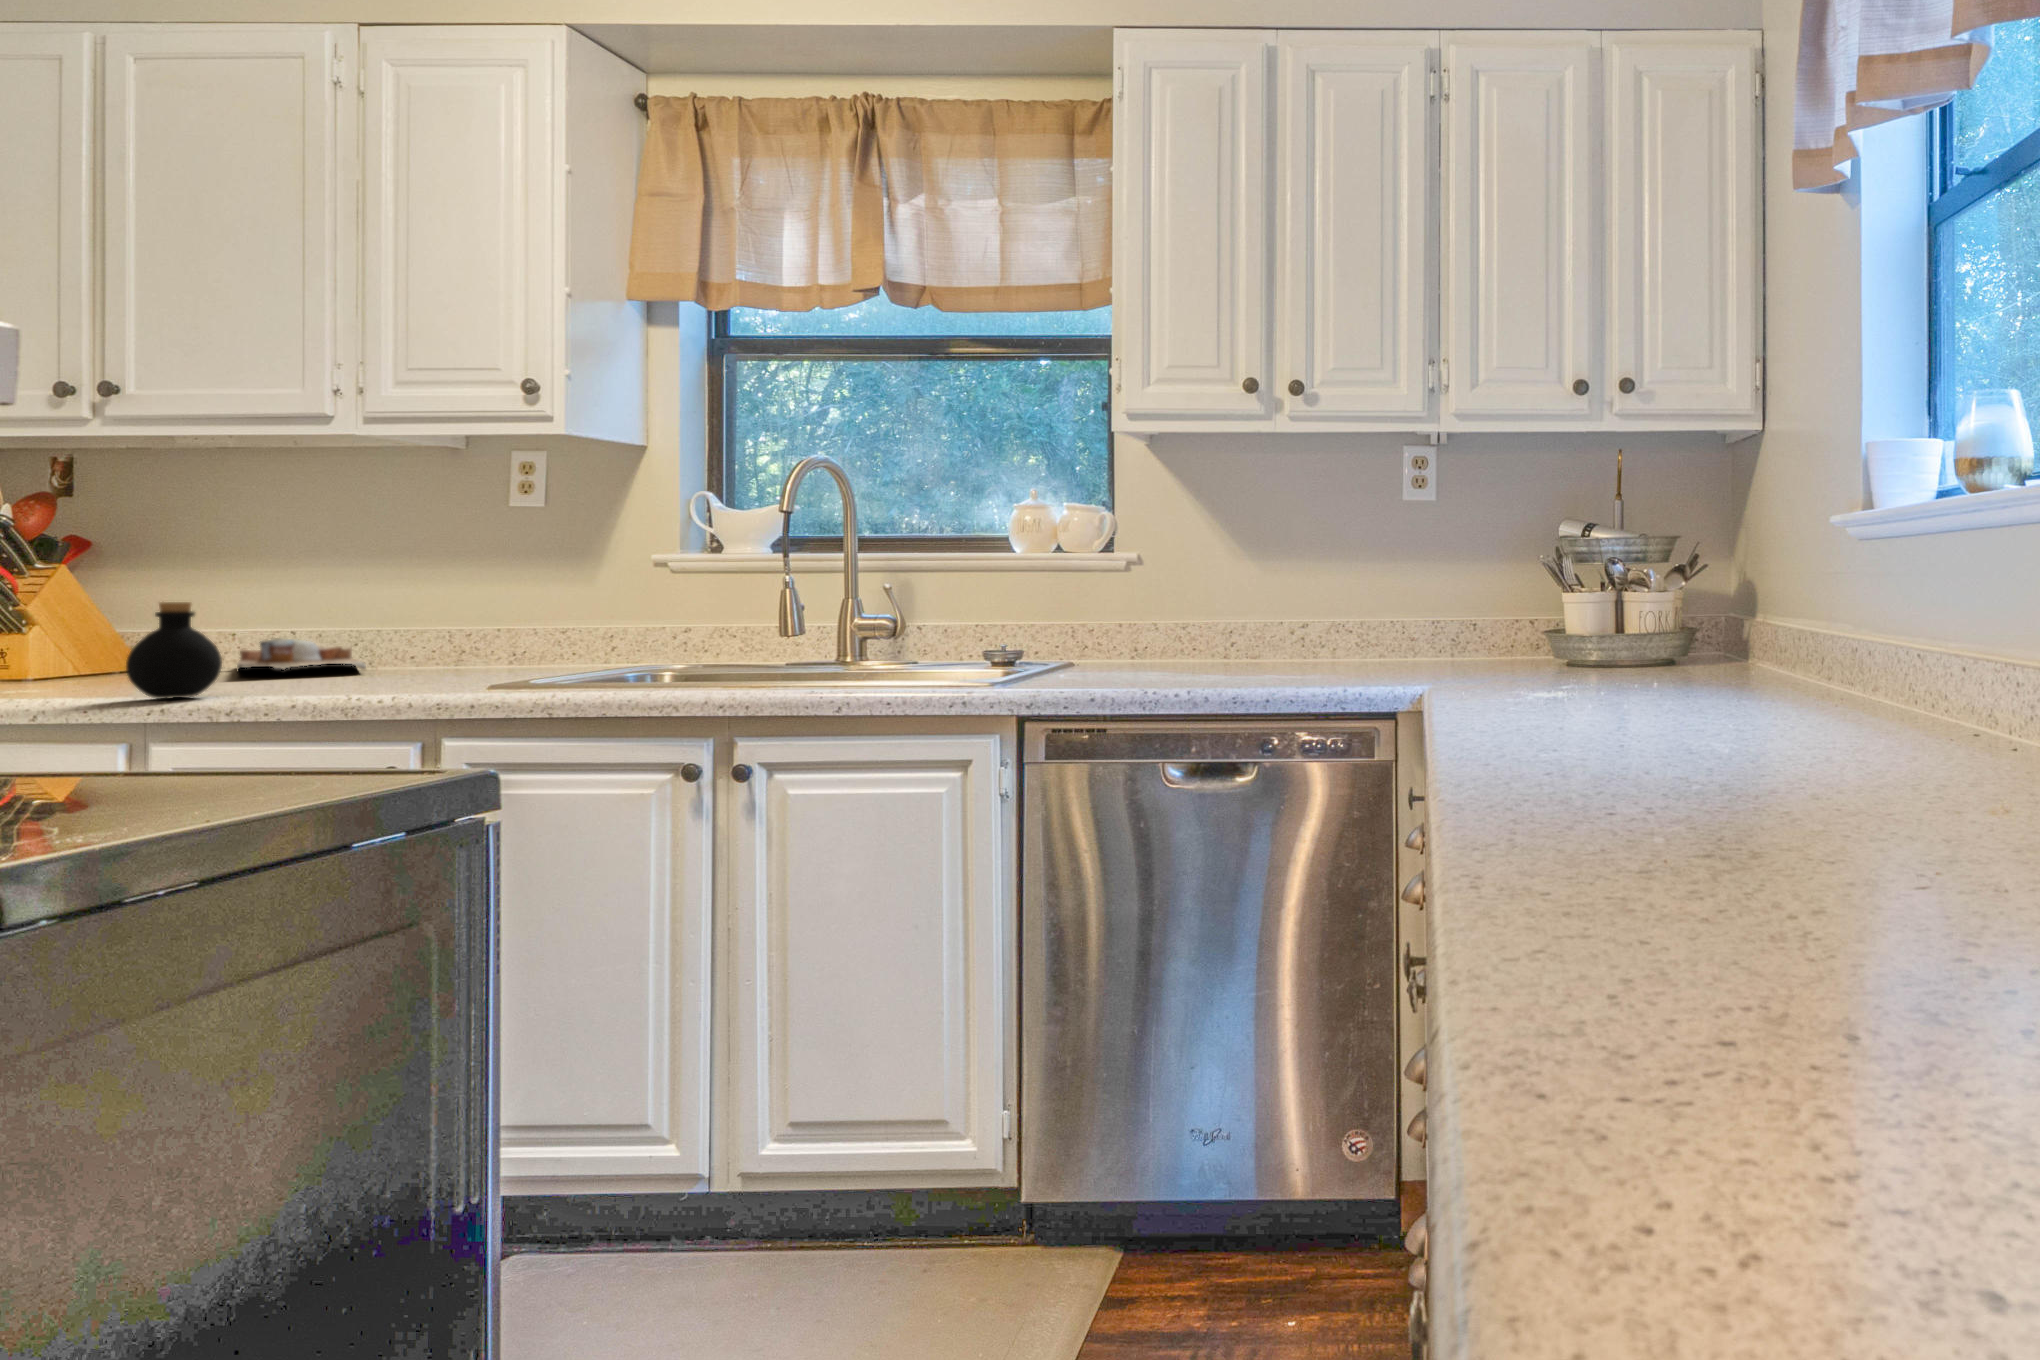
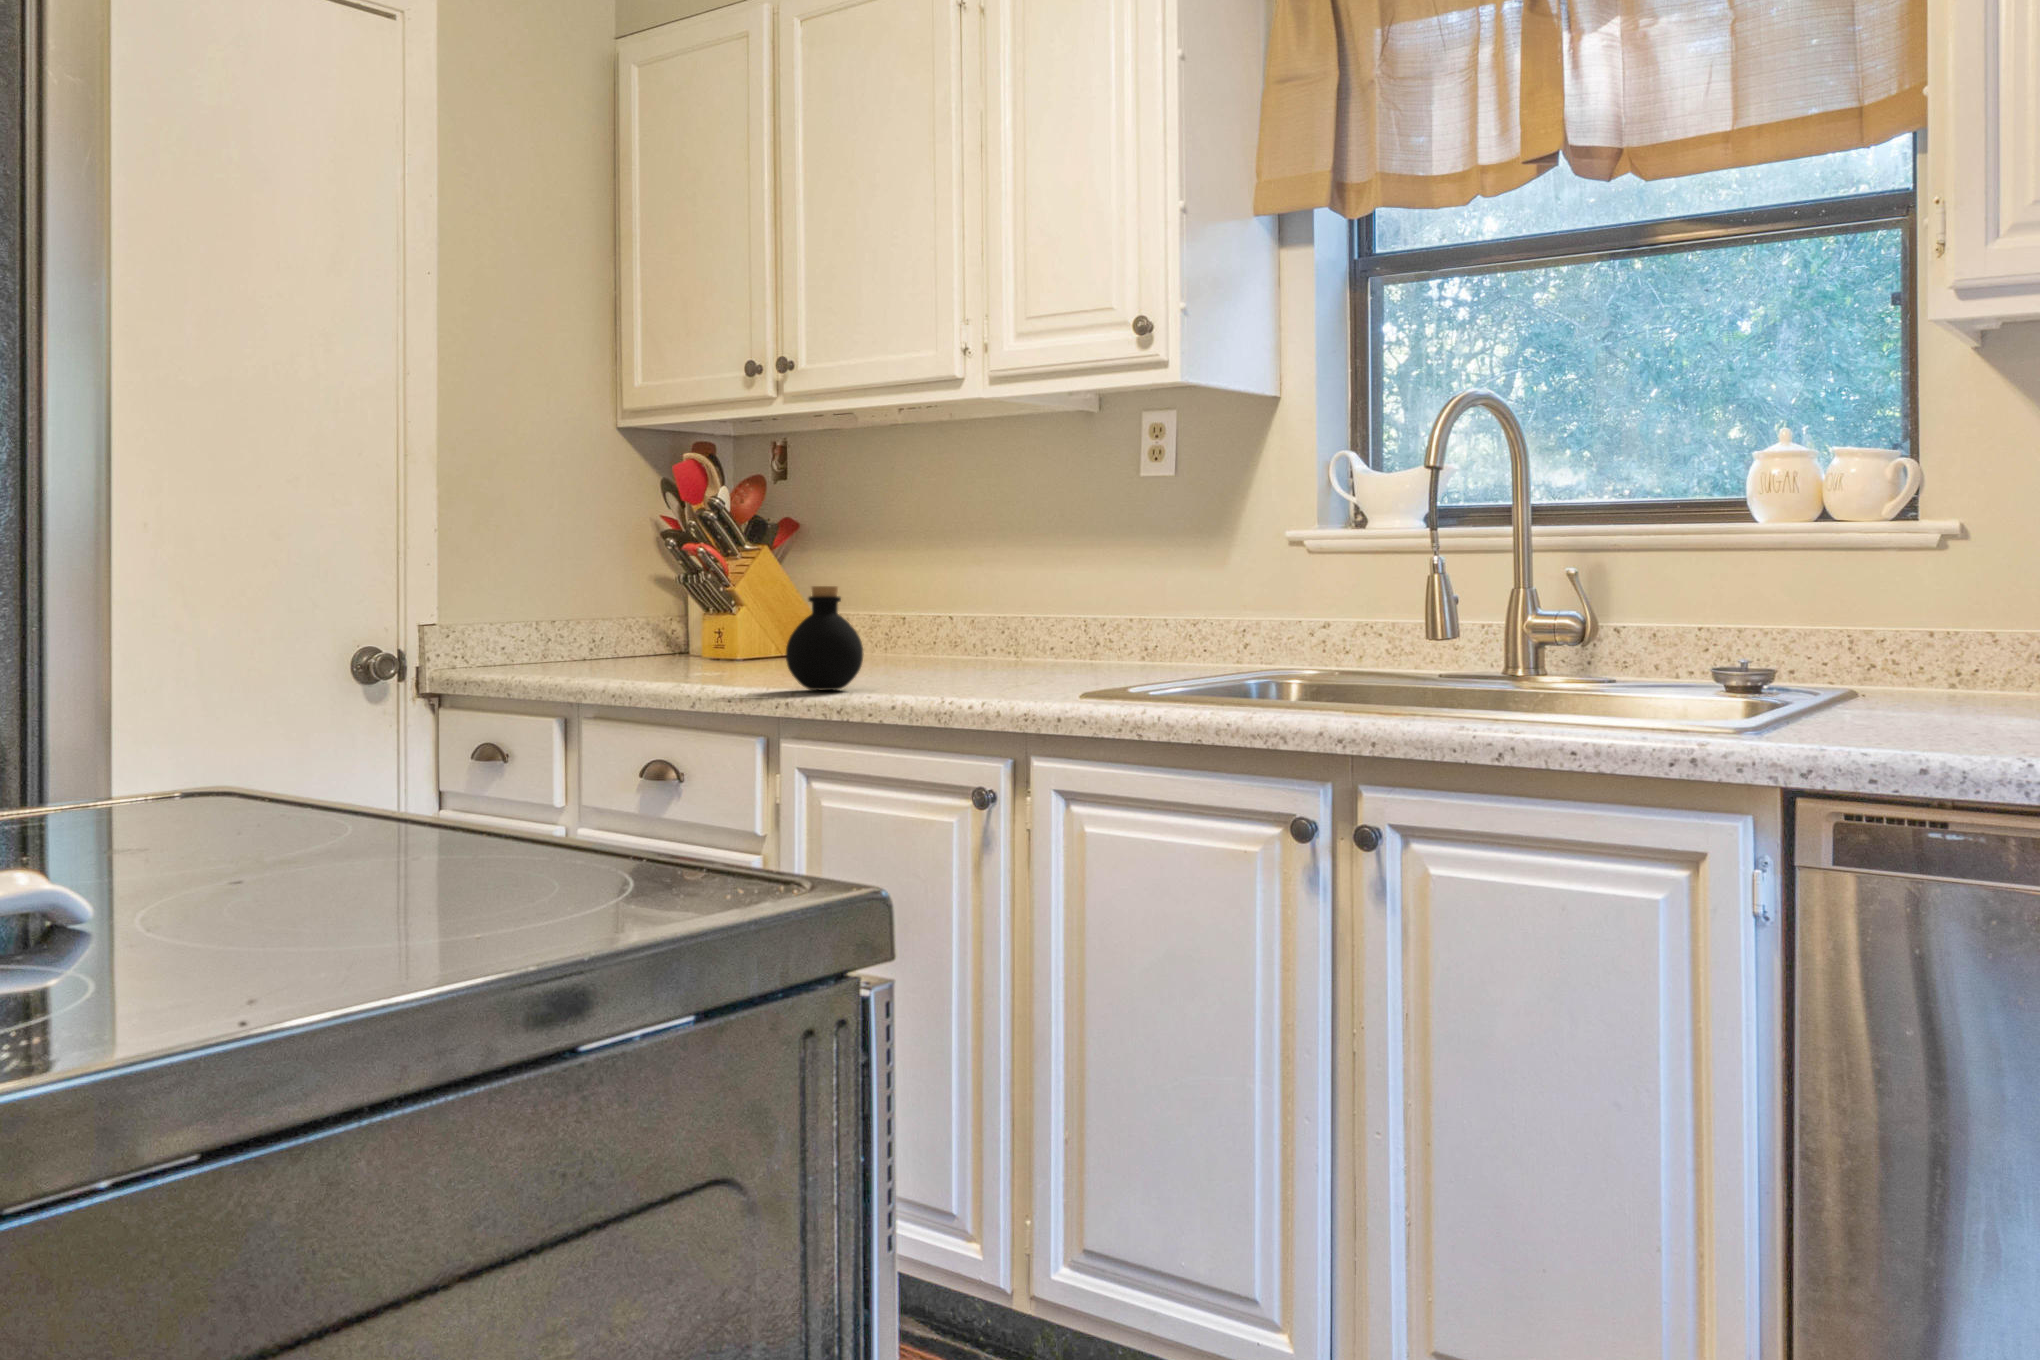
cutting board: present [237,638,366,670] -> none [895,631,1005,667]

